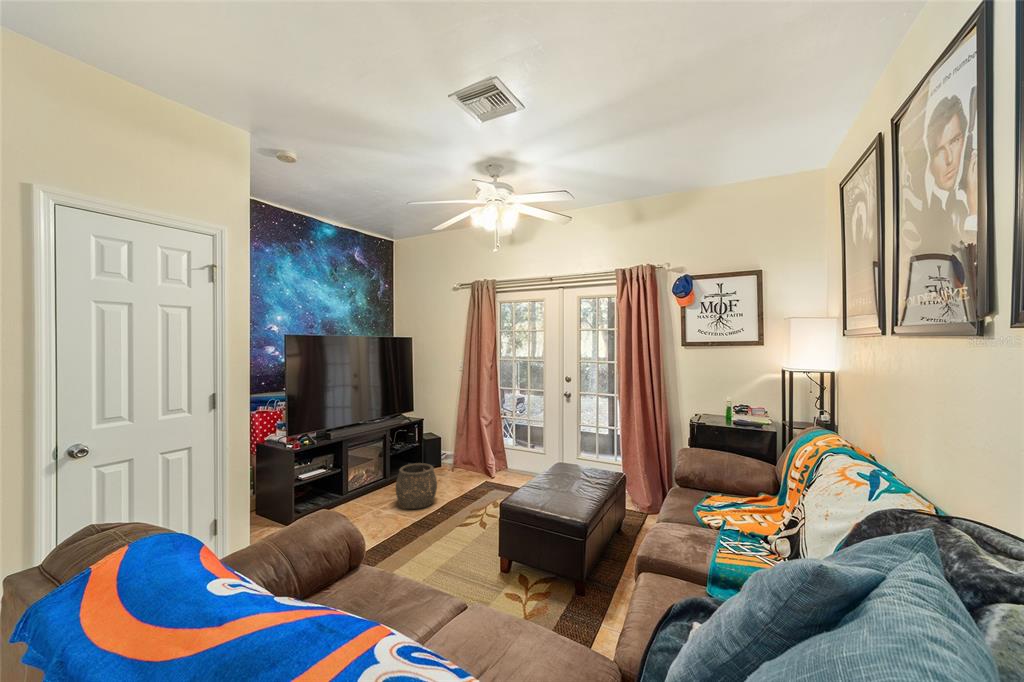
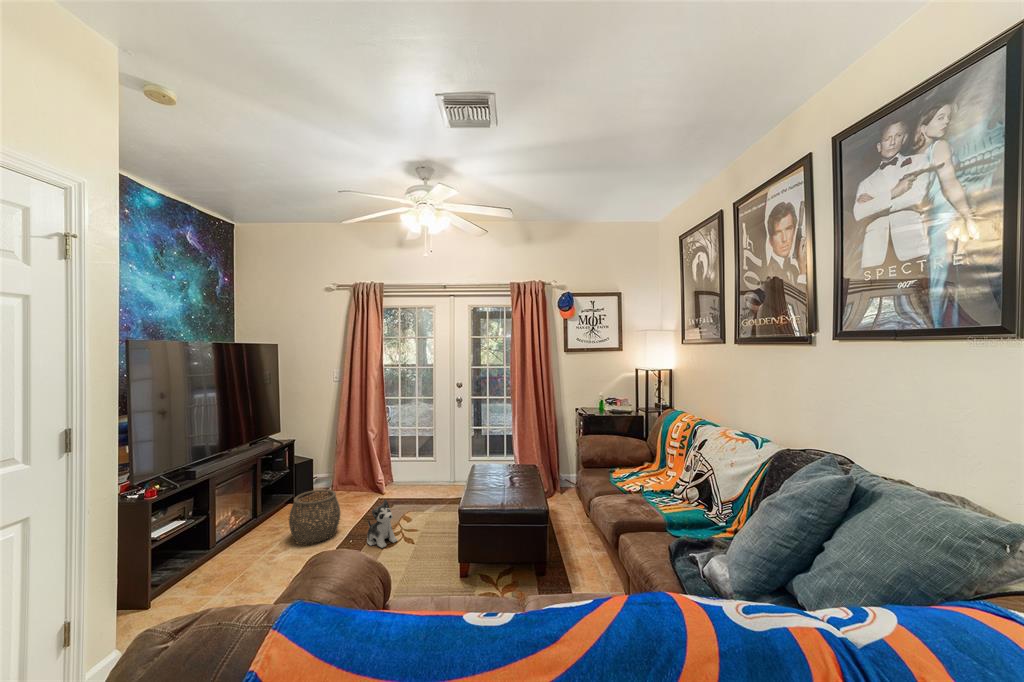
plush toy: none [448,482,473,526] -> present [367,500,397,548]

